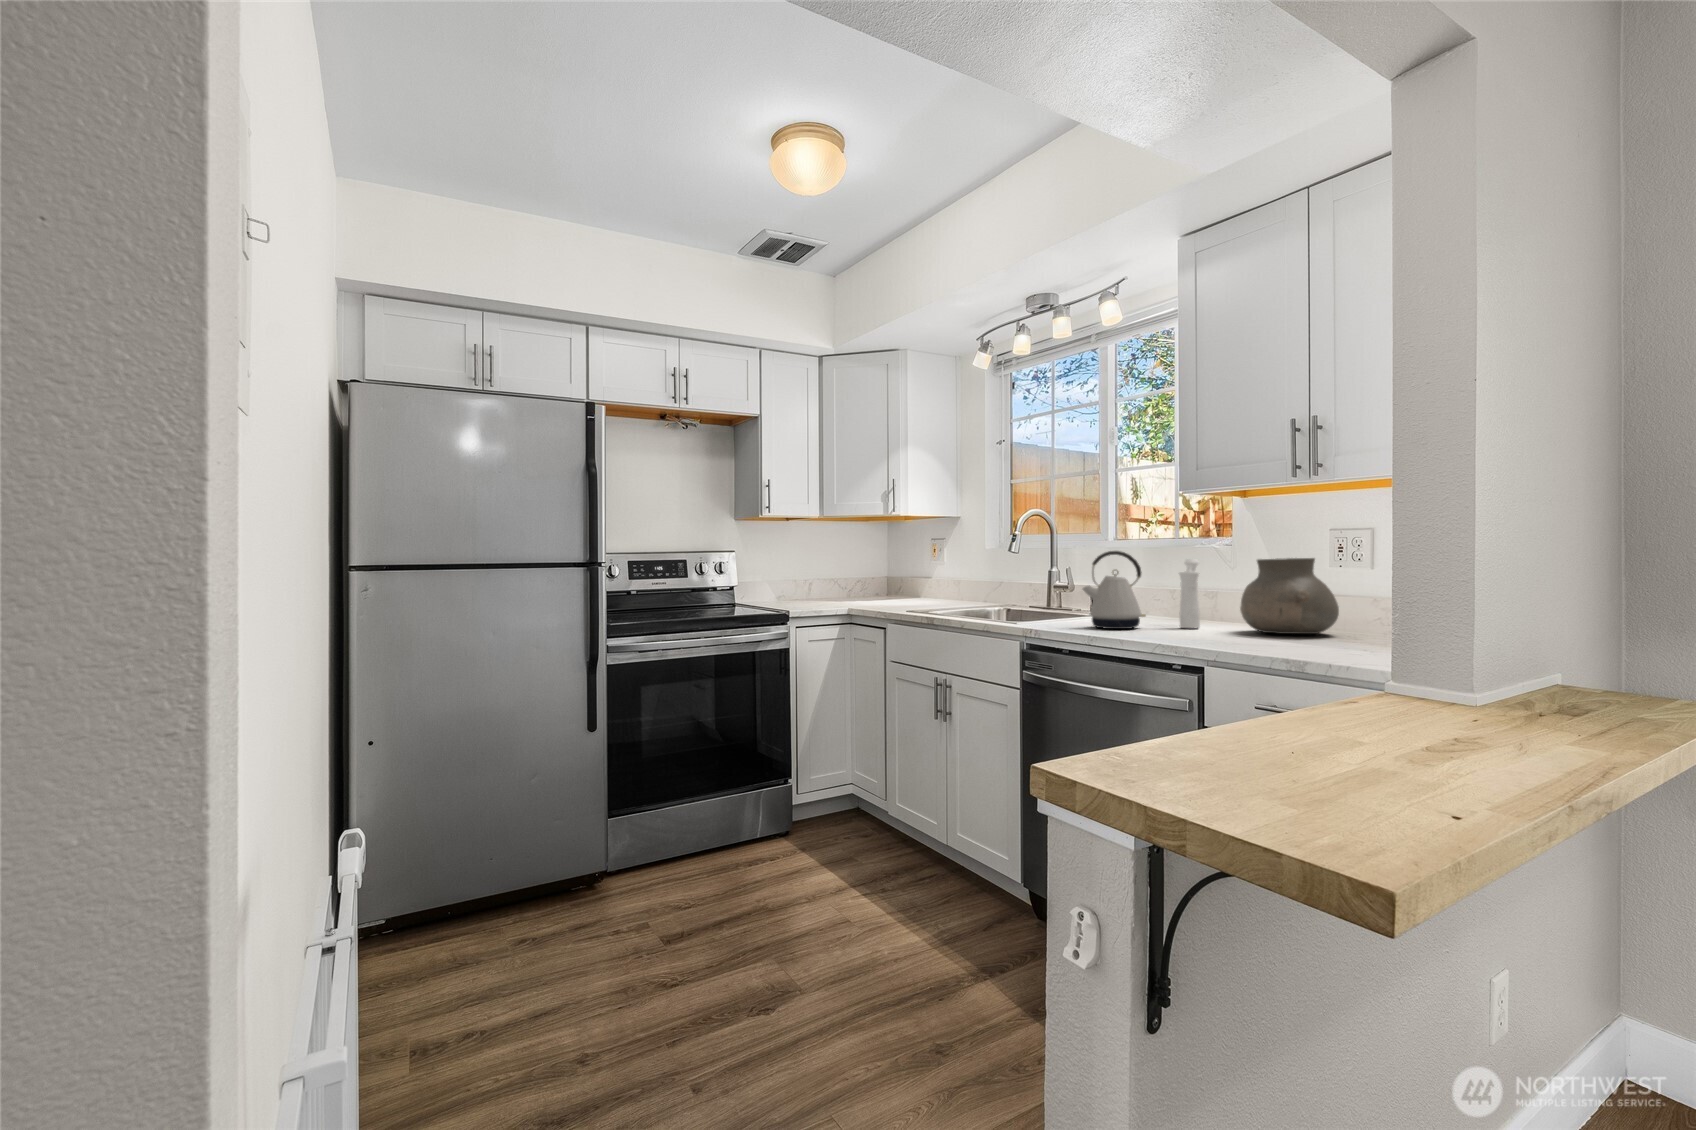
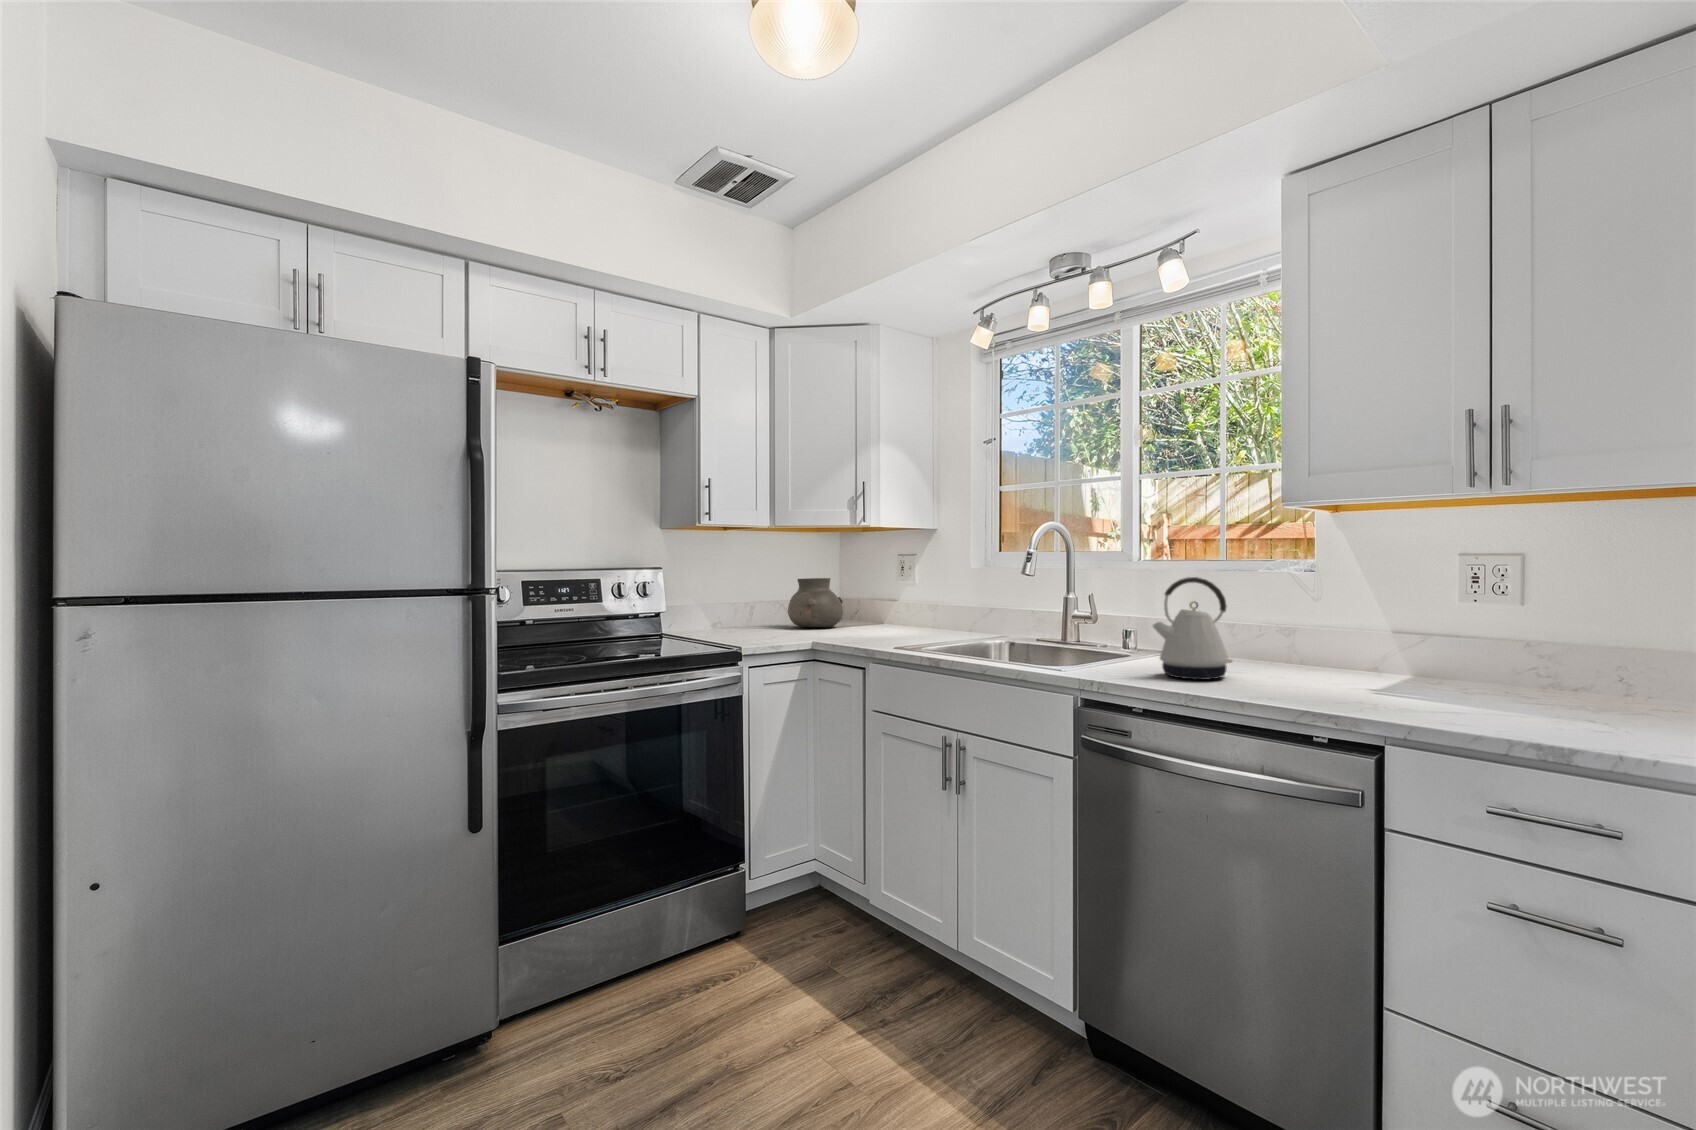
vase: present [1240,558,1339,634] -> present [788,578,843,627]
pepper mill: present [1179,559,1200,628] -> none [1266,587,1299,678]

